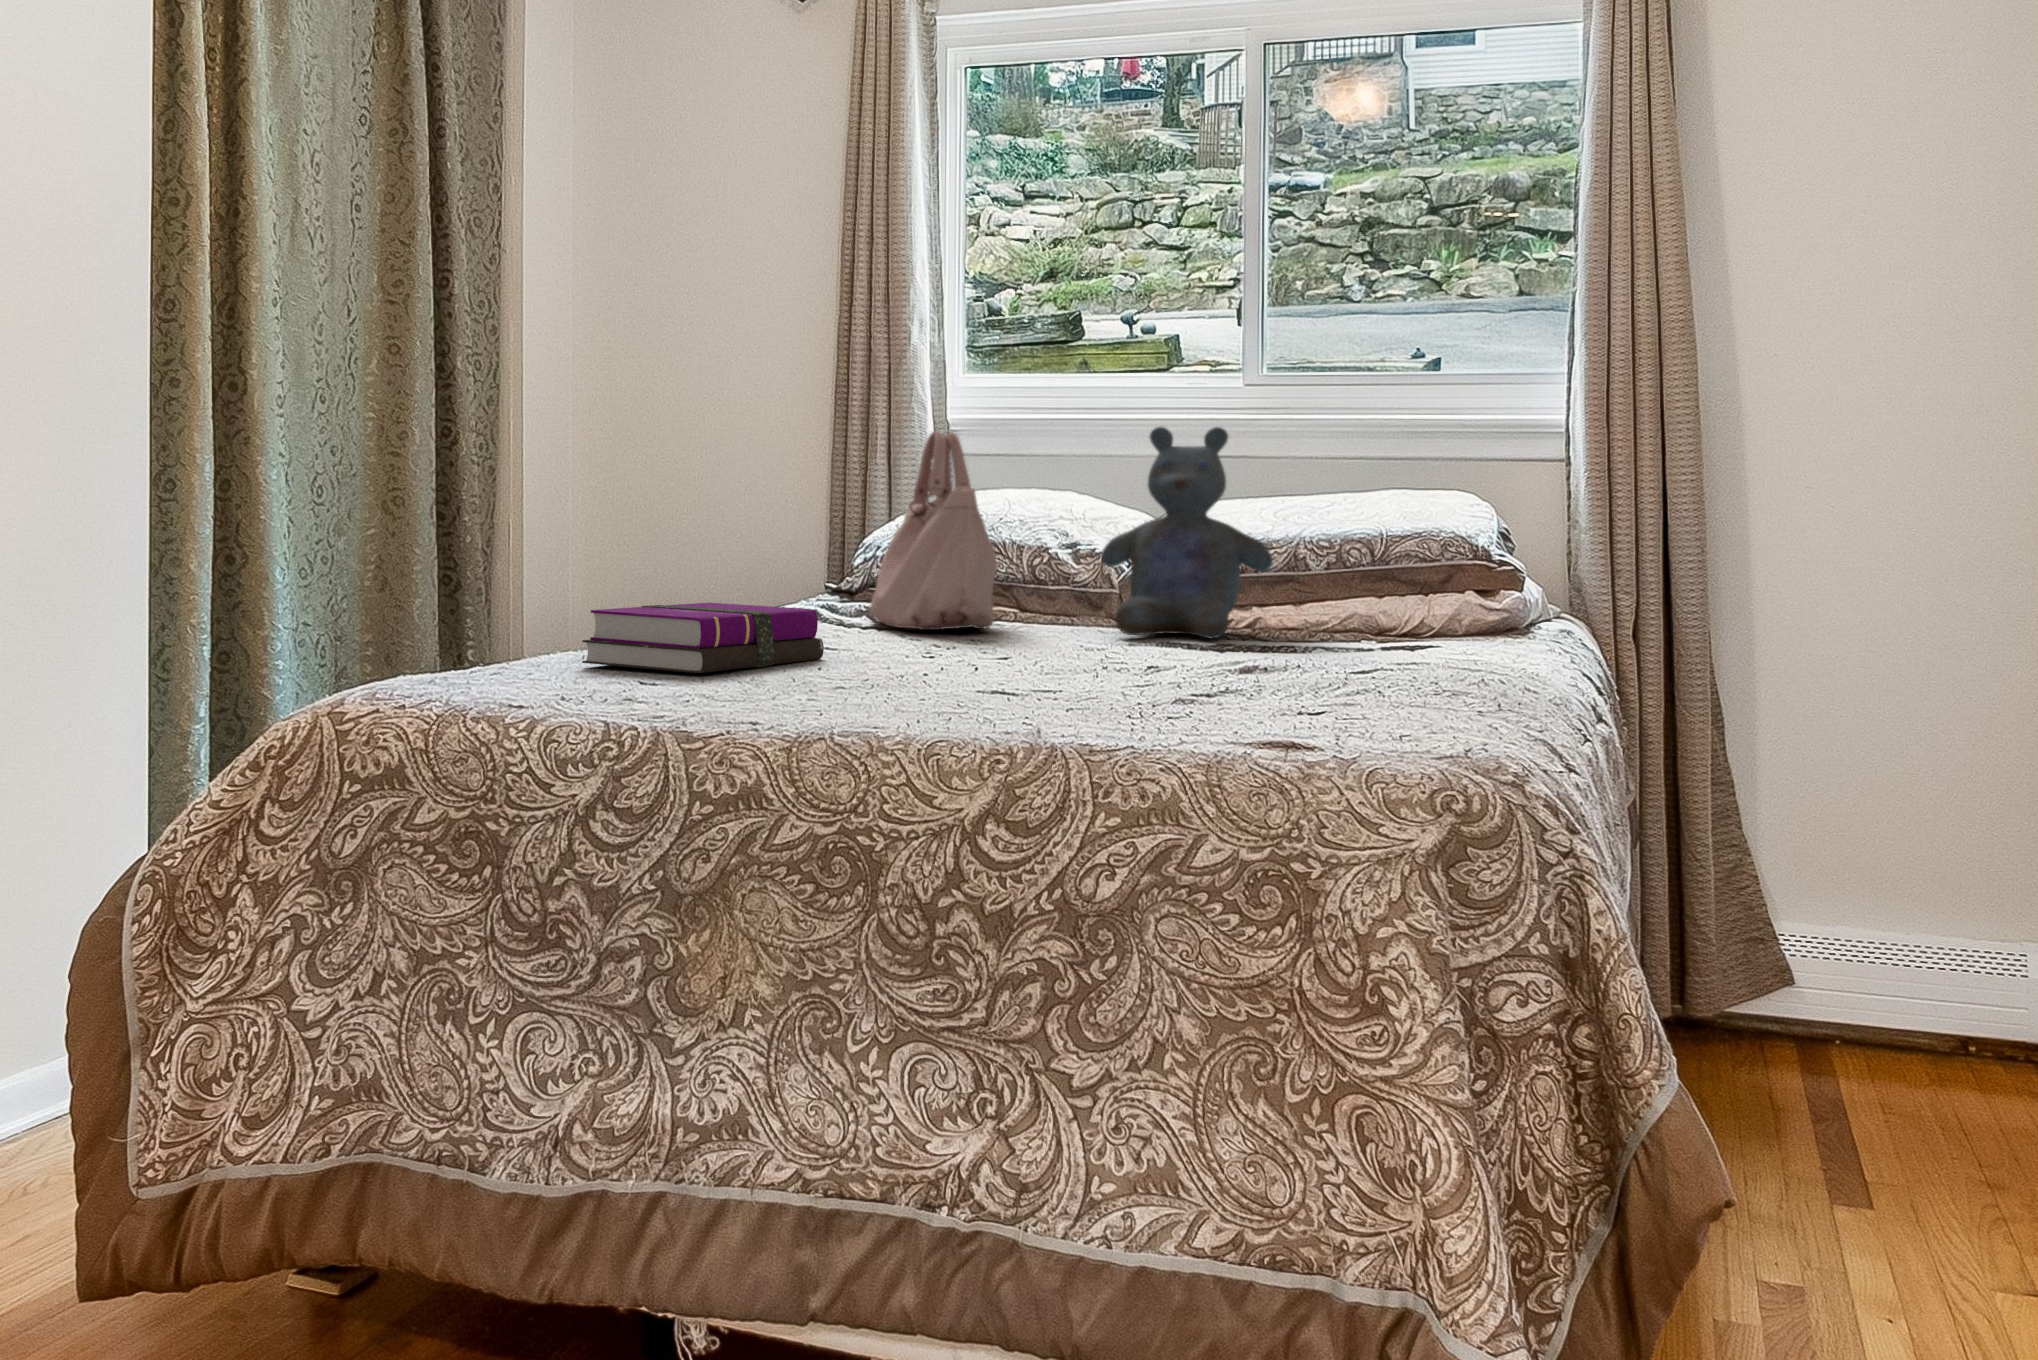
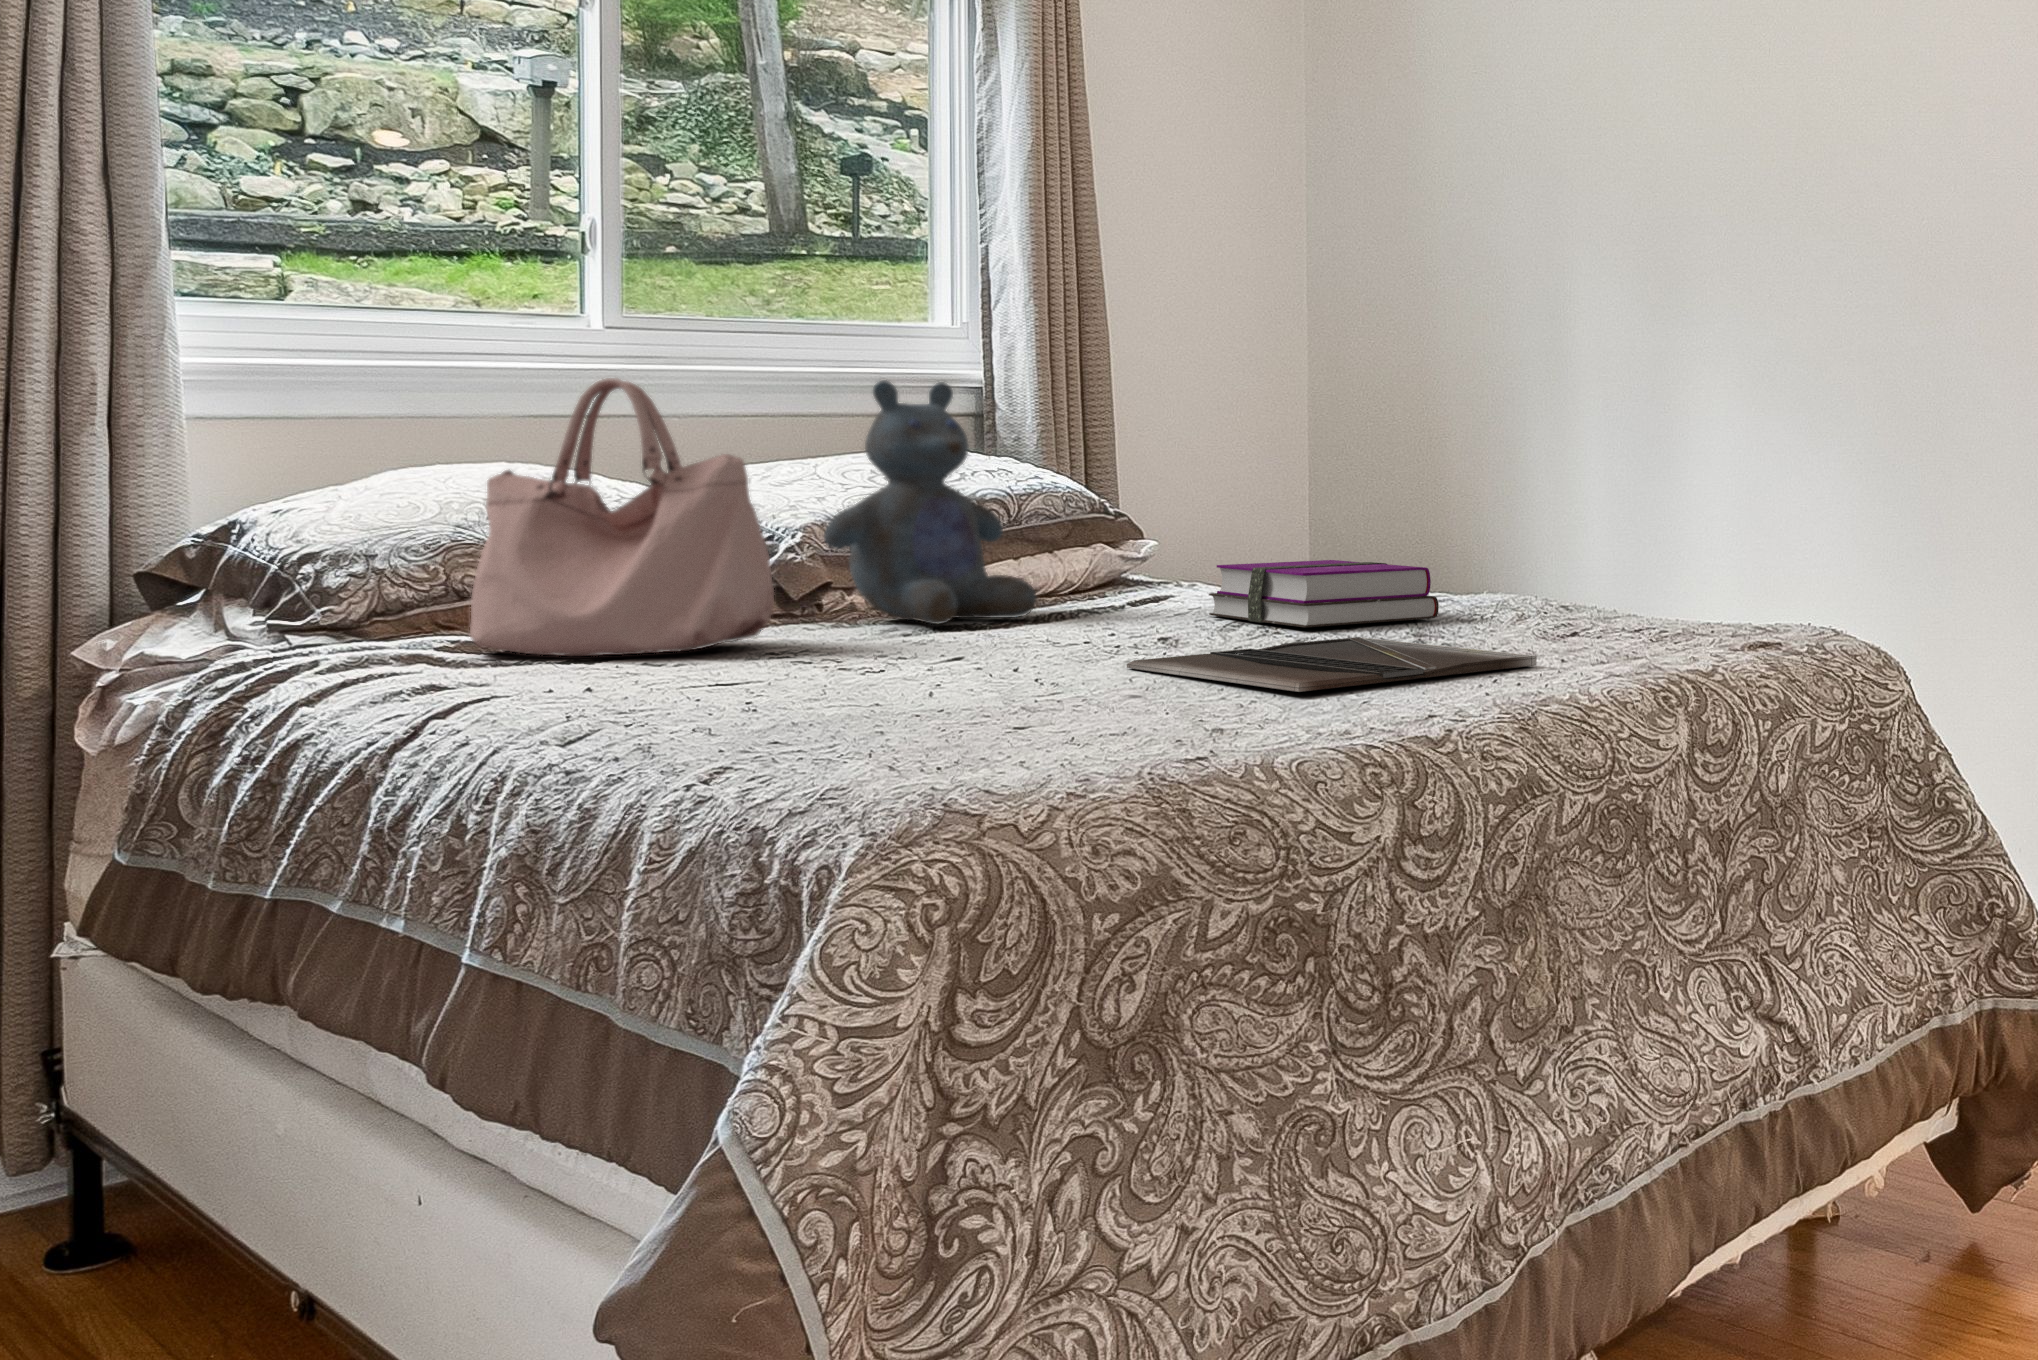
hardback book: present [582,603,824,673] -> present [1209,560,1439,627]
laptop: none [834,665,1199,714] -> present [1127,637,1536,692]

